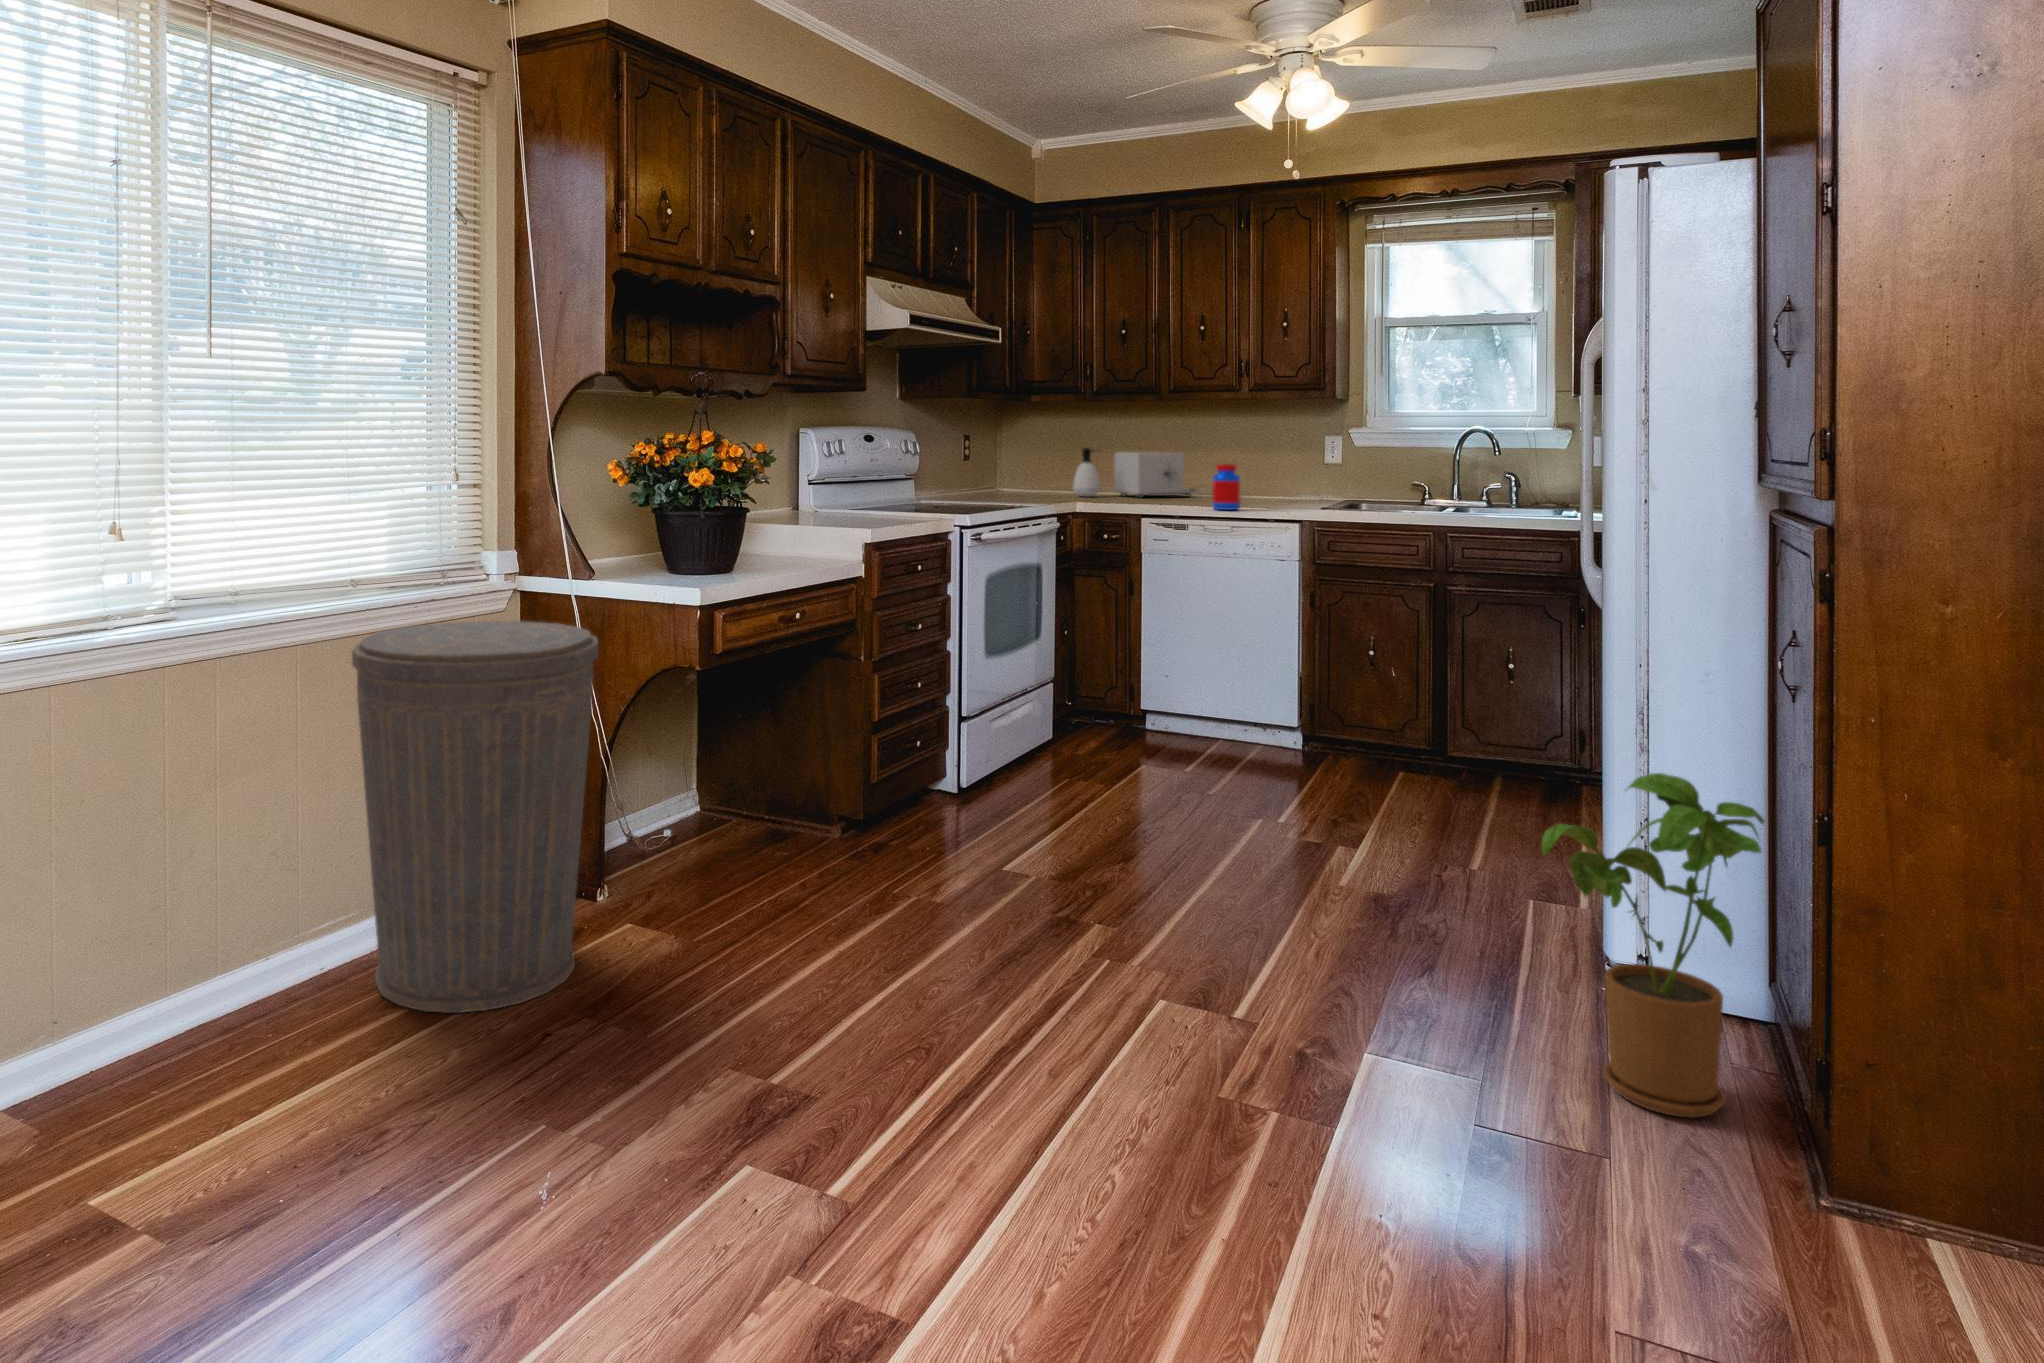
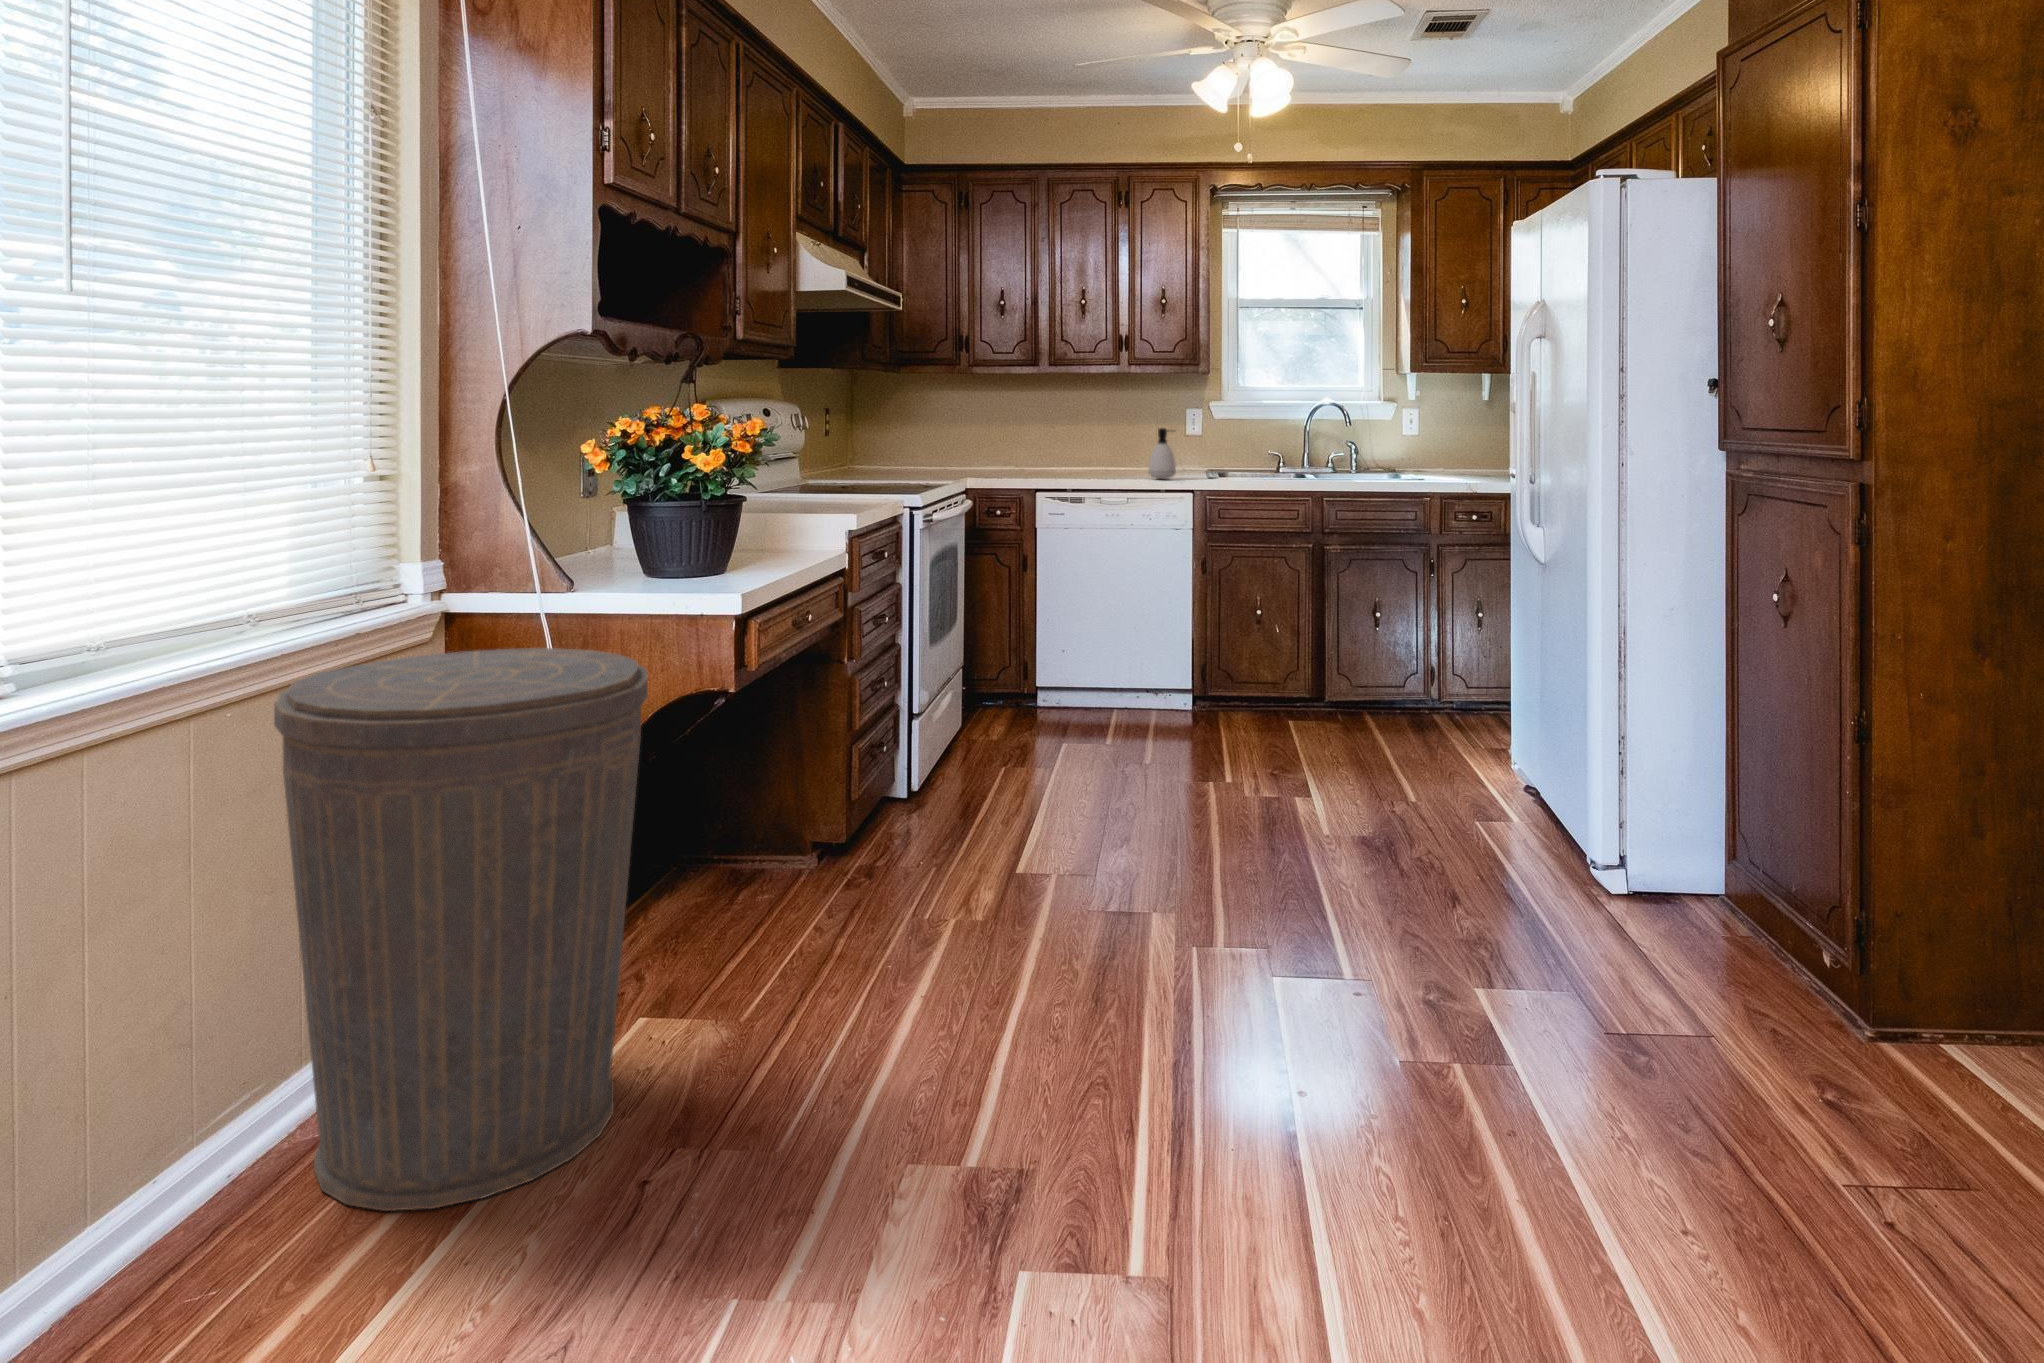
soap dispenser: present [1073,448,1100,496] -> present [1148,428,1176,479]
toaster: present [1114,452,1198,497] -> none [988,426,1068,472]
jar: present [1212,464,1241,510] -> none [1108,438,1134,483]
house plant: present [1541,773,1764,1117] -> none [1608,693,1779,977]

